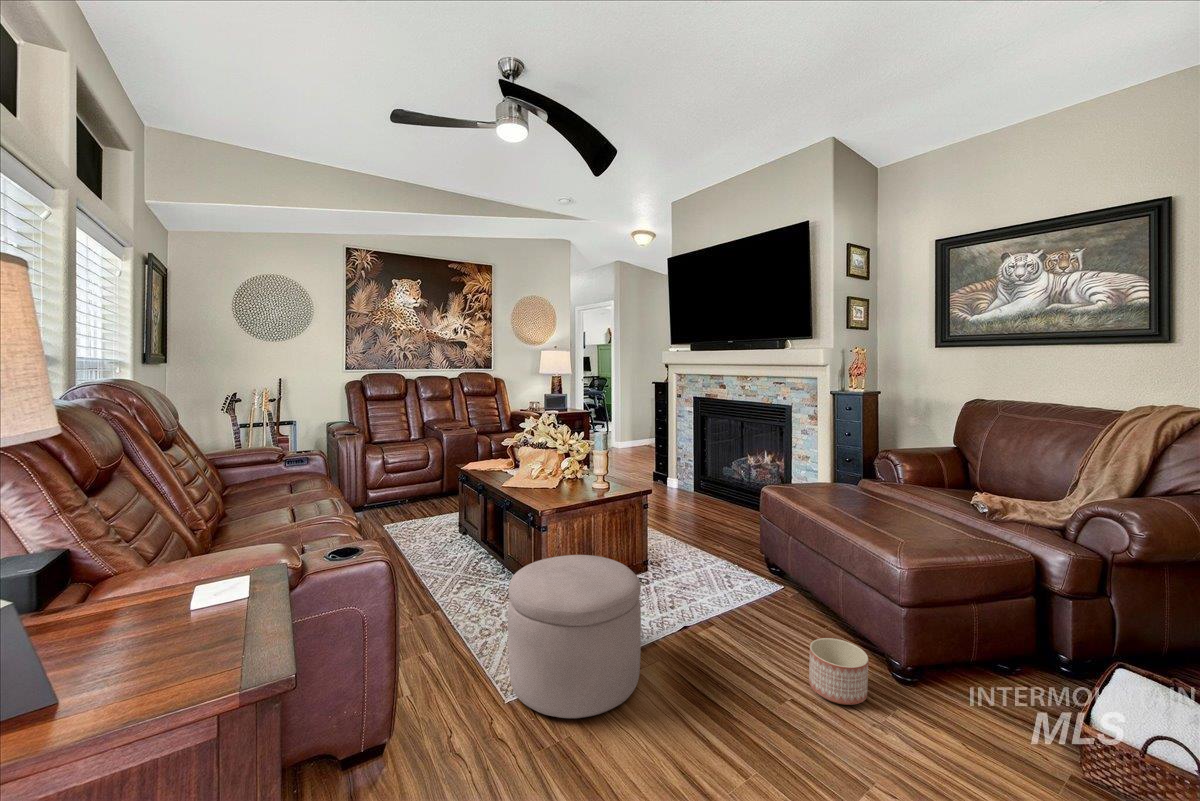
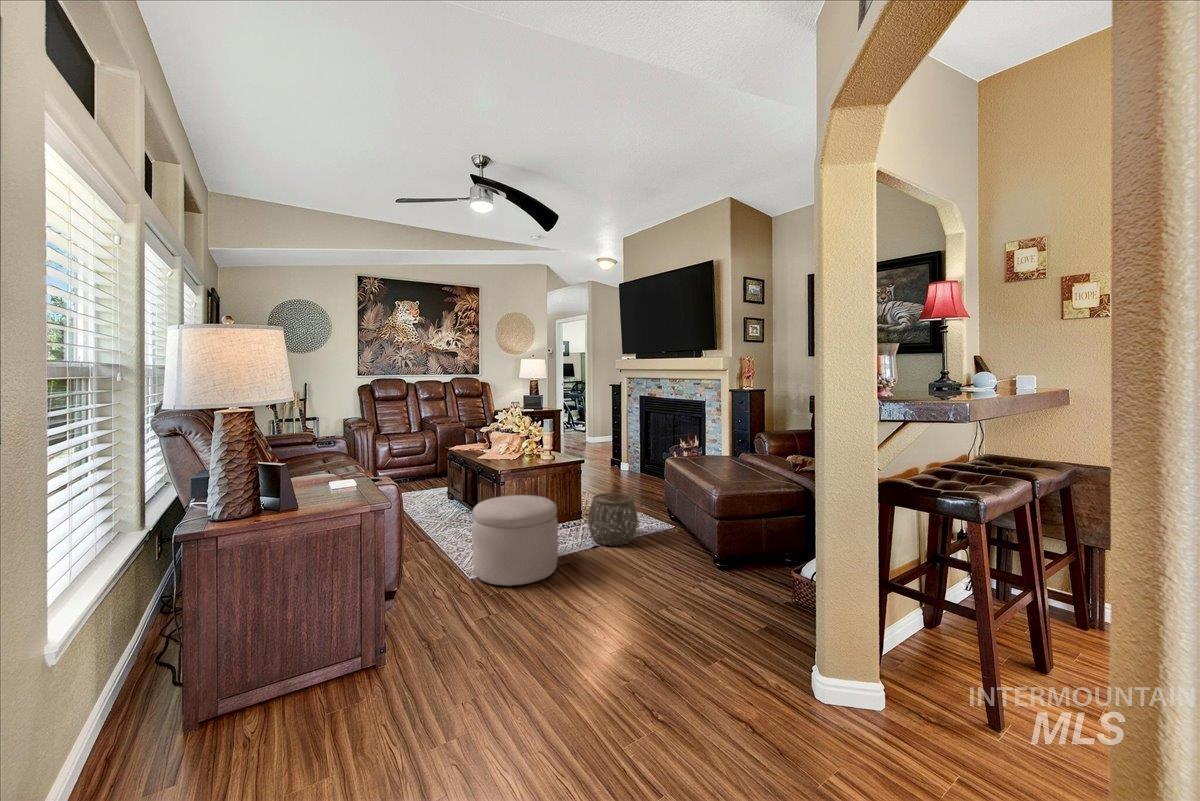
woven basket: none [667,542,742,626] -> present [588,493,638,546]
planter: present [809,638,868,705] -> none [663,543,697,579]

